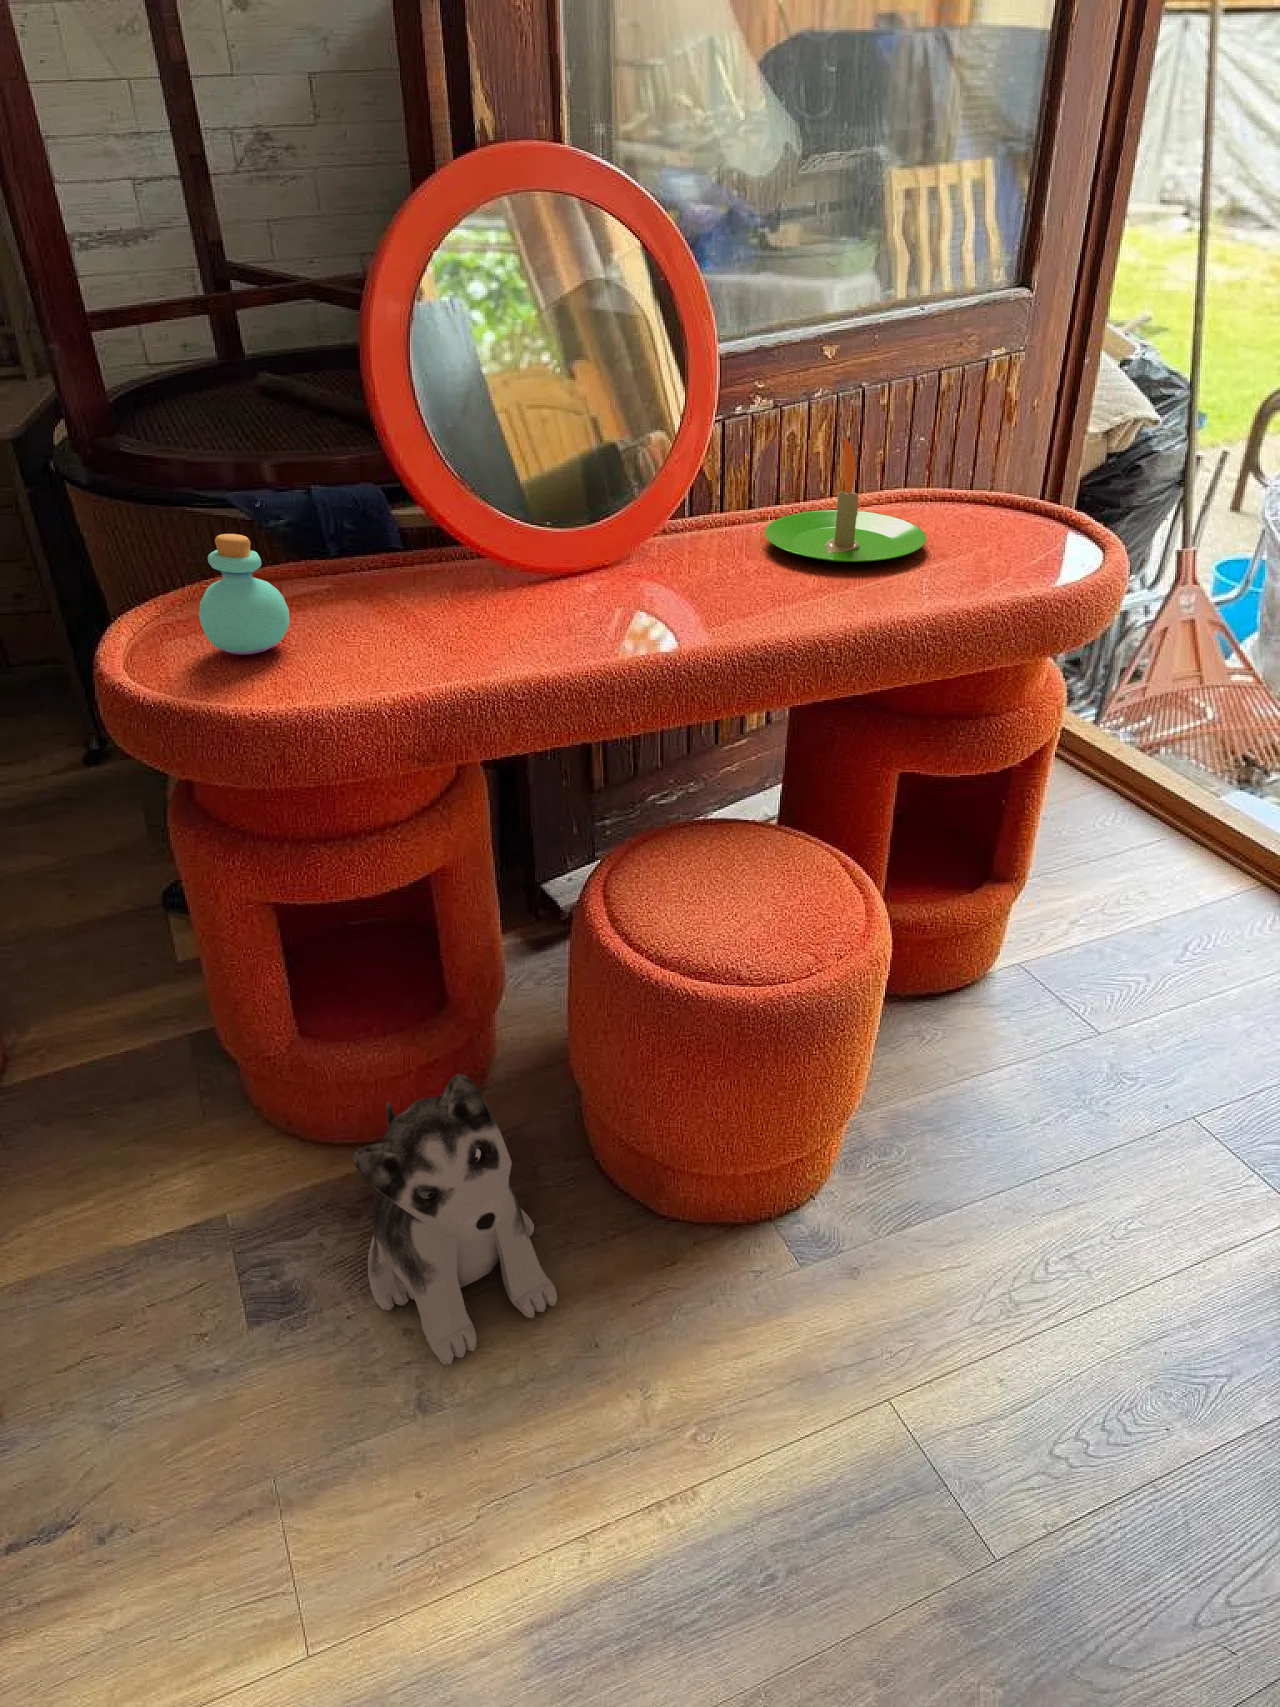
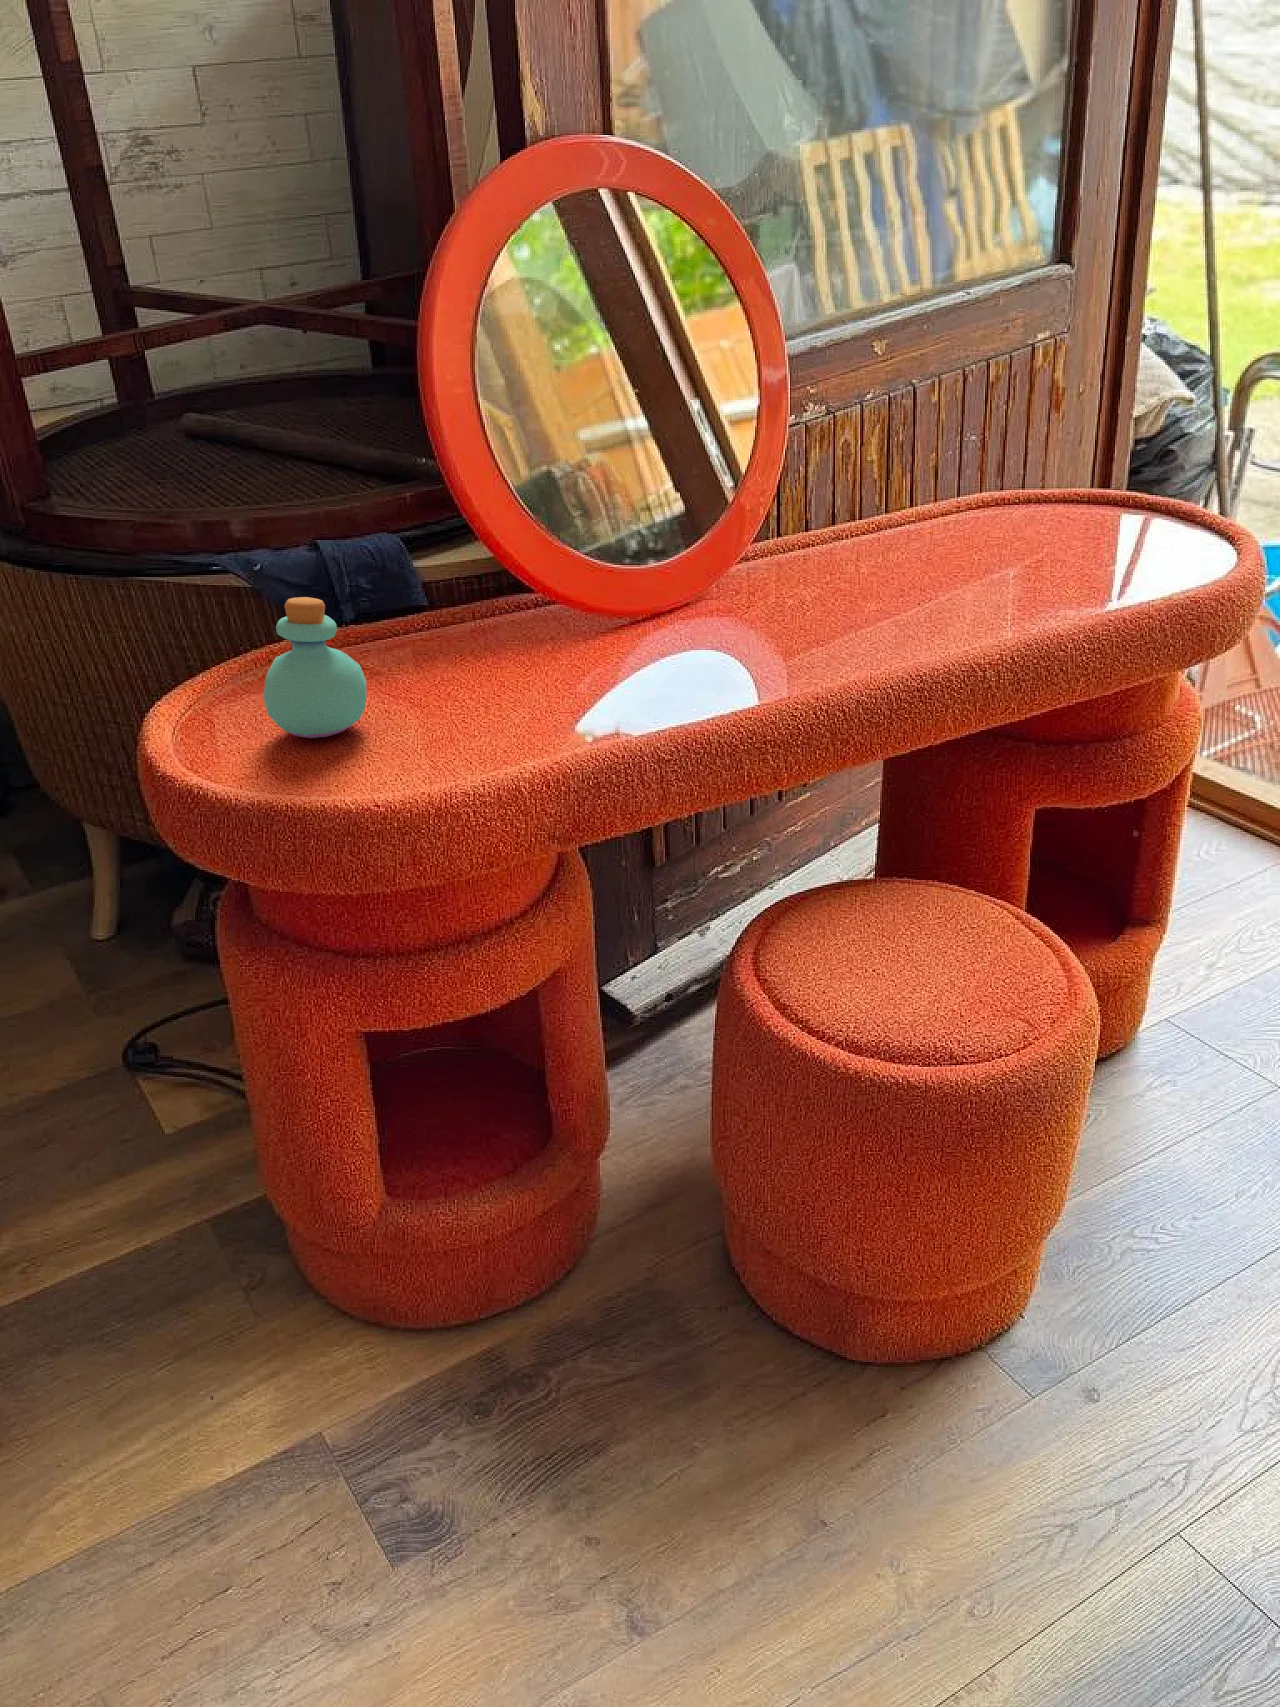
candle: present [765,438,926,562] -> none [853,440,1039,577]
plush toy: present [353,1073,557,1364] -> none [511,1205,760,1569]

